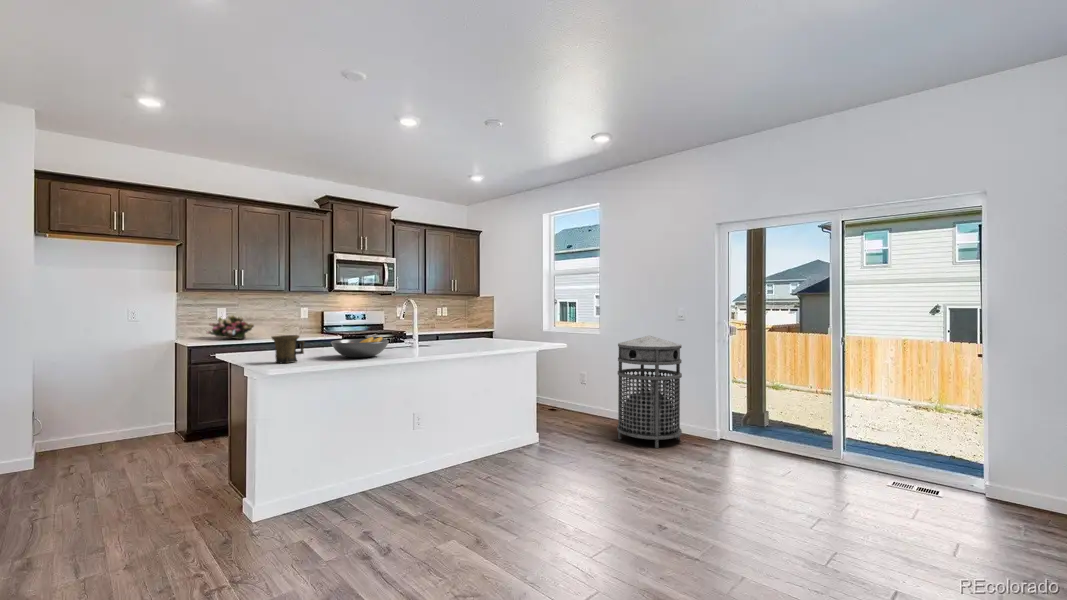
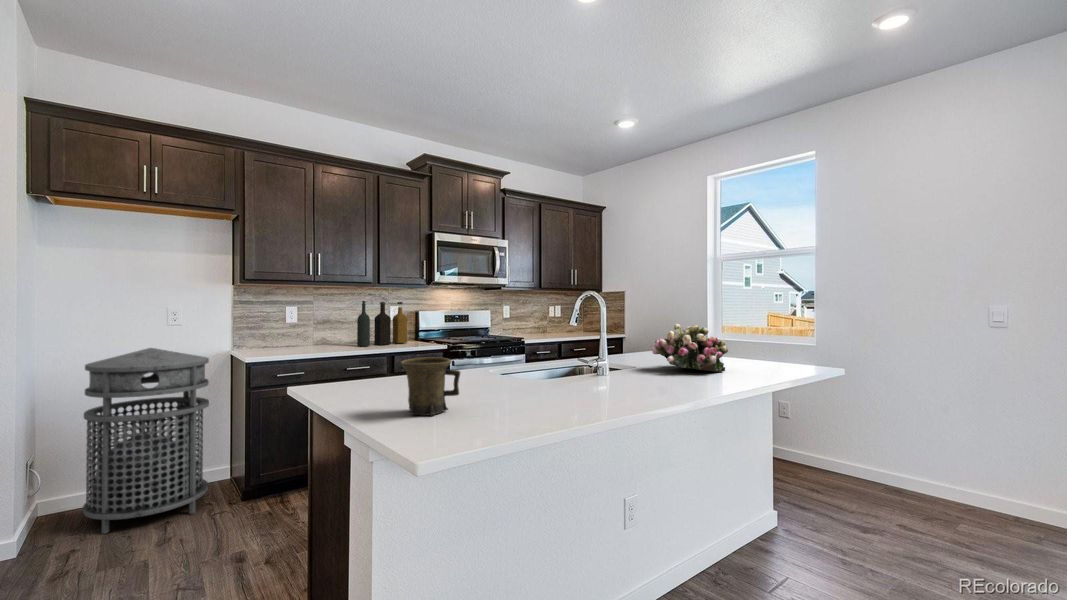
bottle: none [273,304,313,336] -> present [357,301,408,346]
flower arrangement: present [207,315,254,339] -> present [651,324,728,372]
trash can: present [617,335,682,448] -> present [83,348,209,534]
fruit bowl: present [331,337,389,358] -> none [493,358,594,398]

